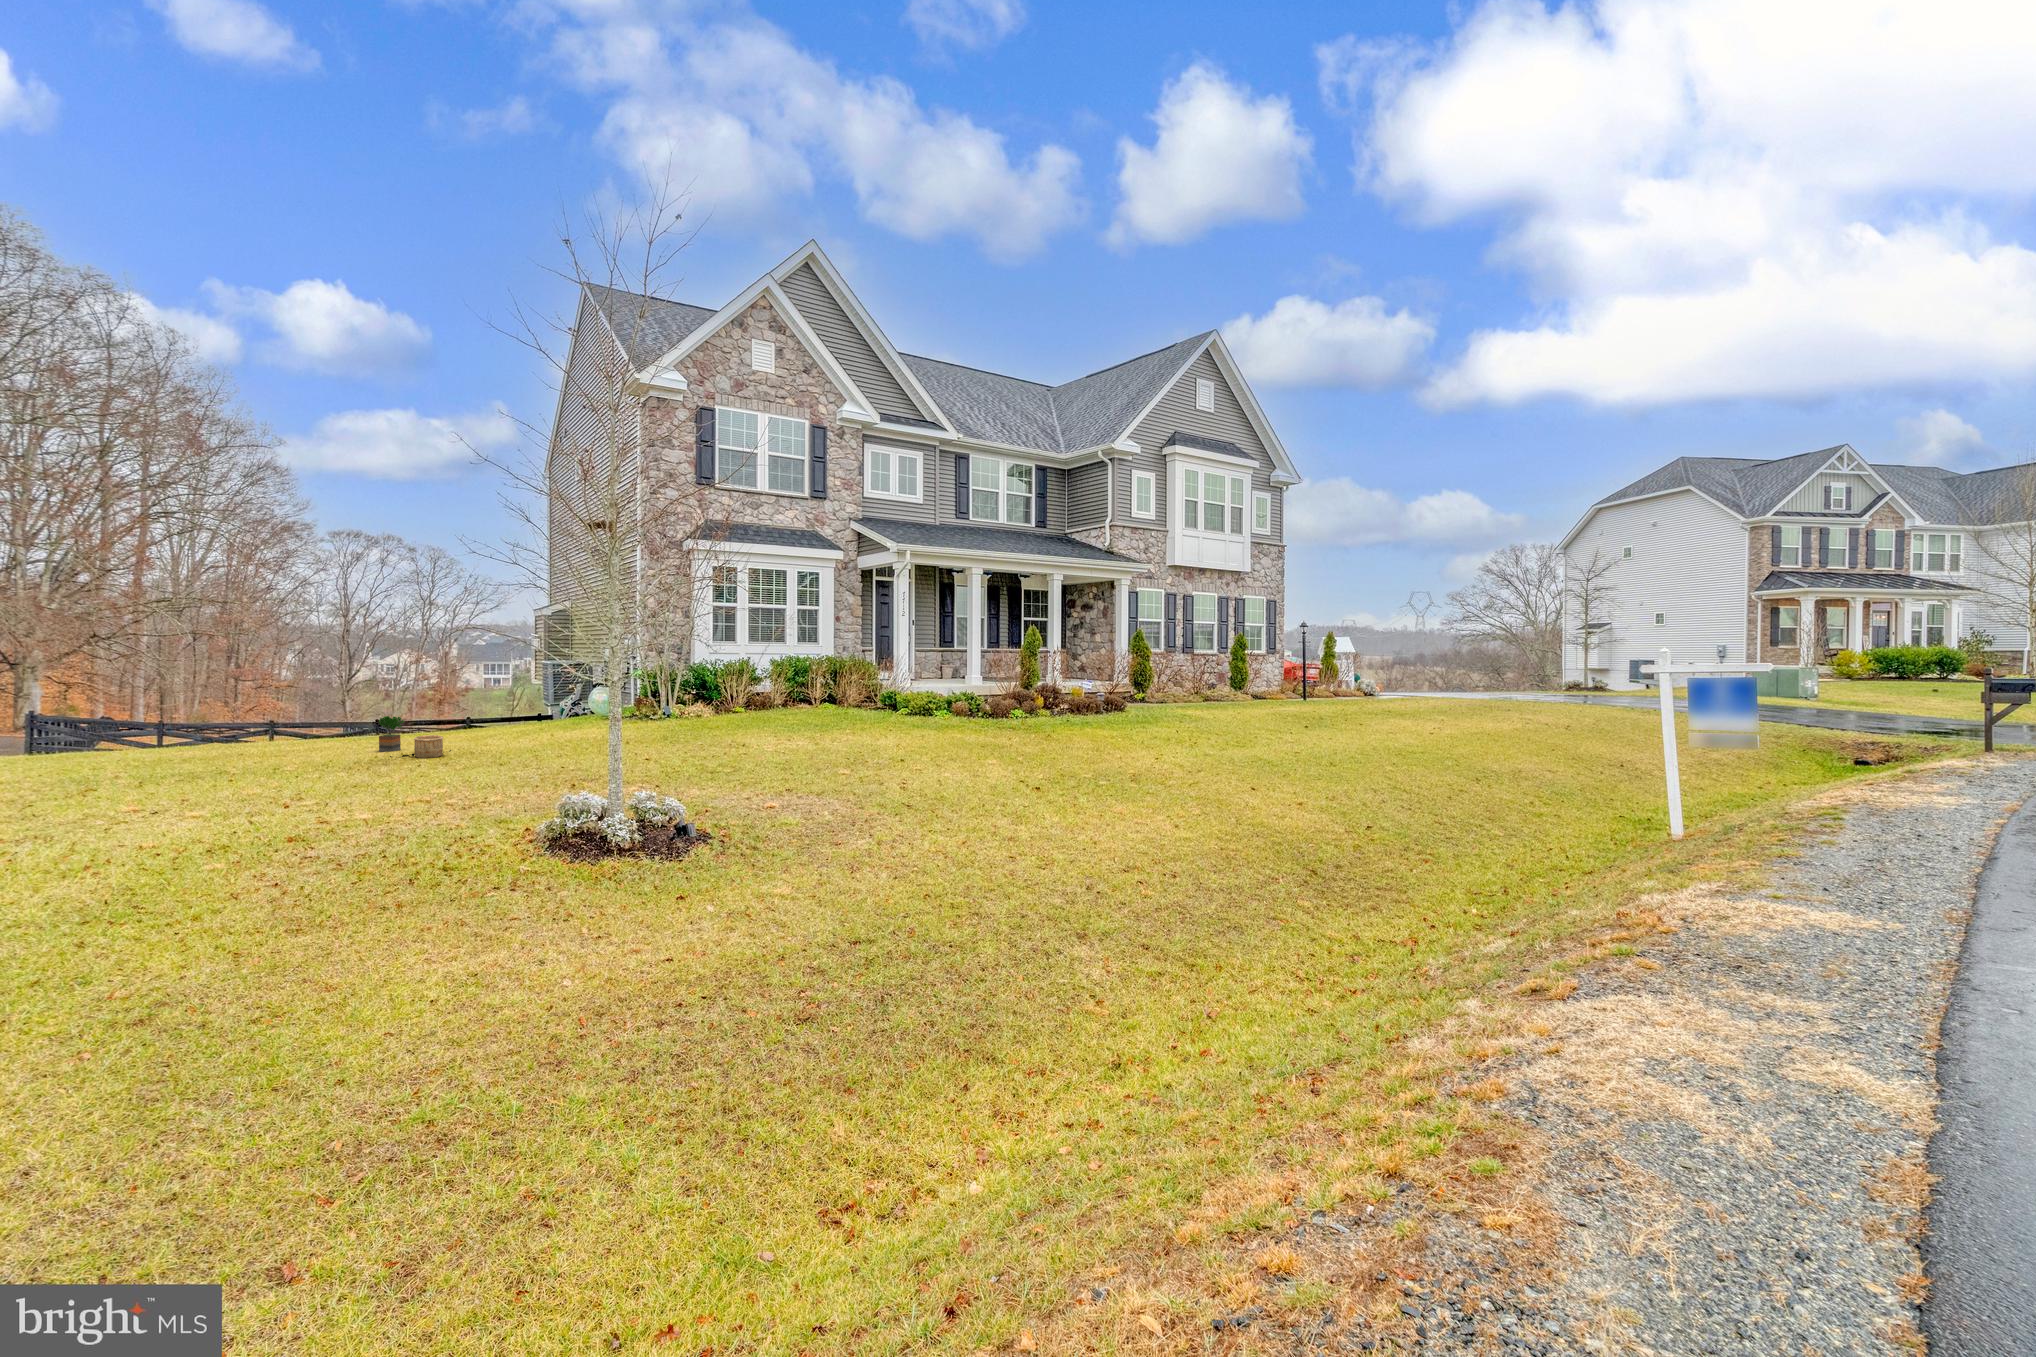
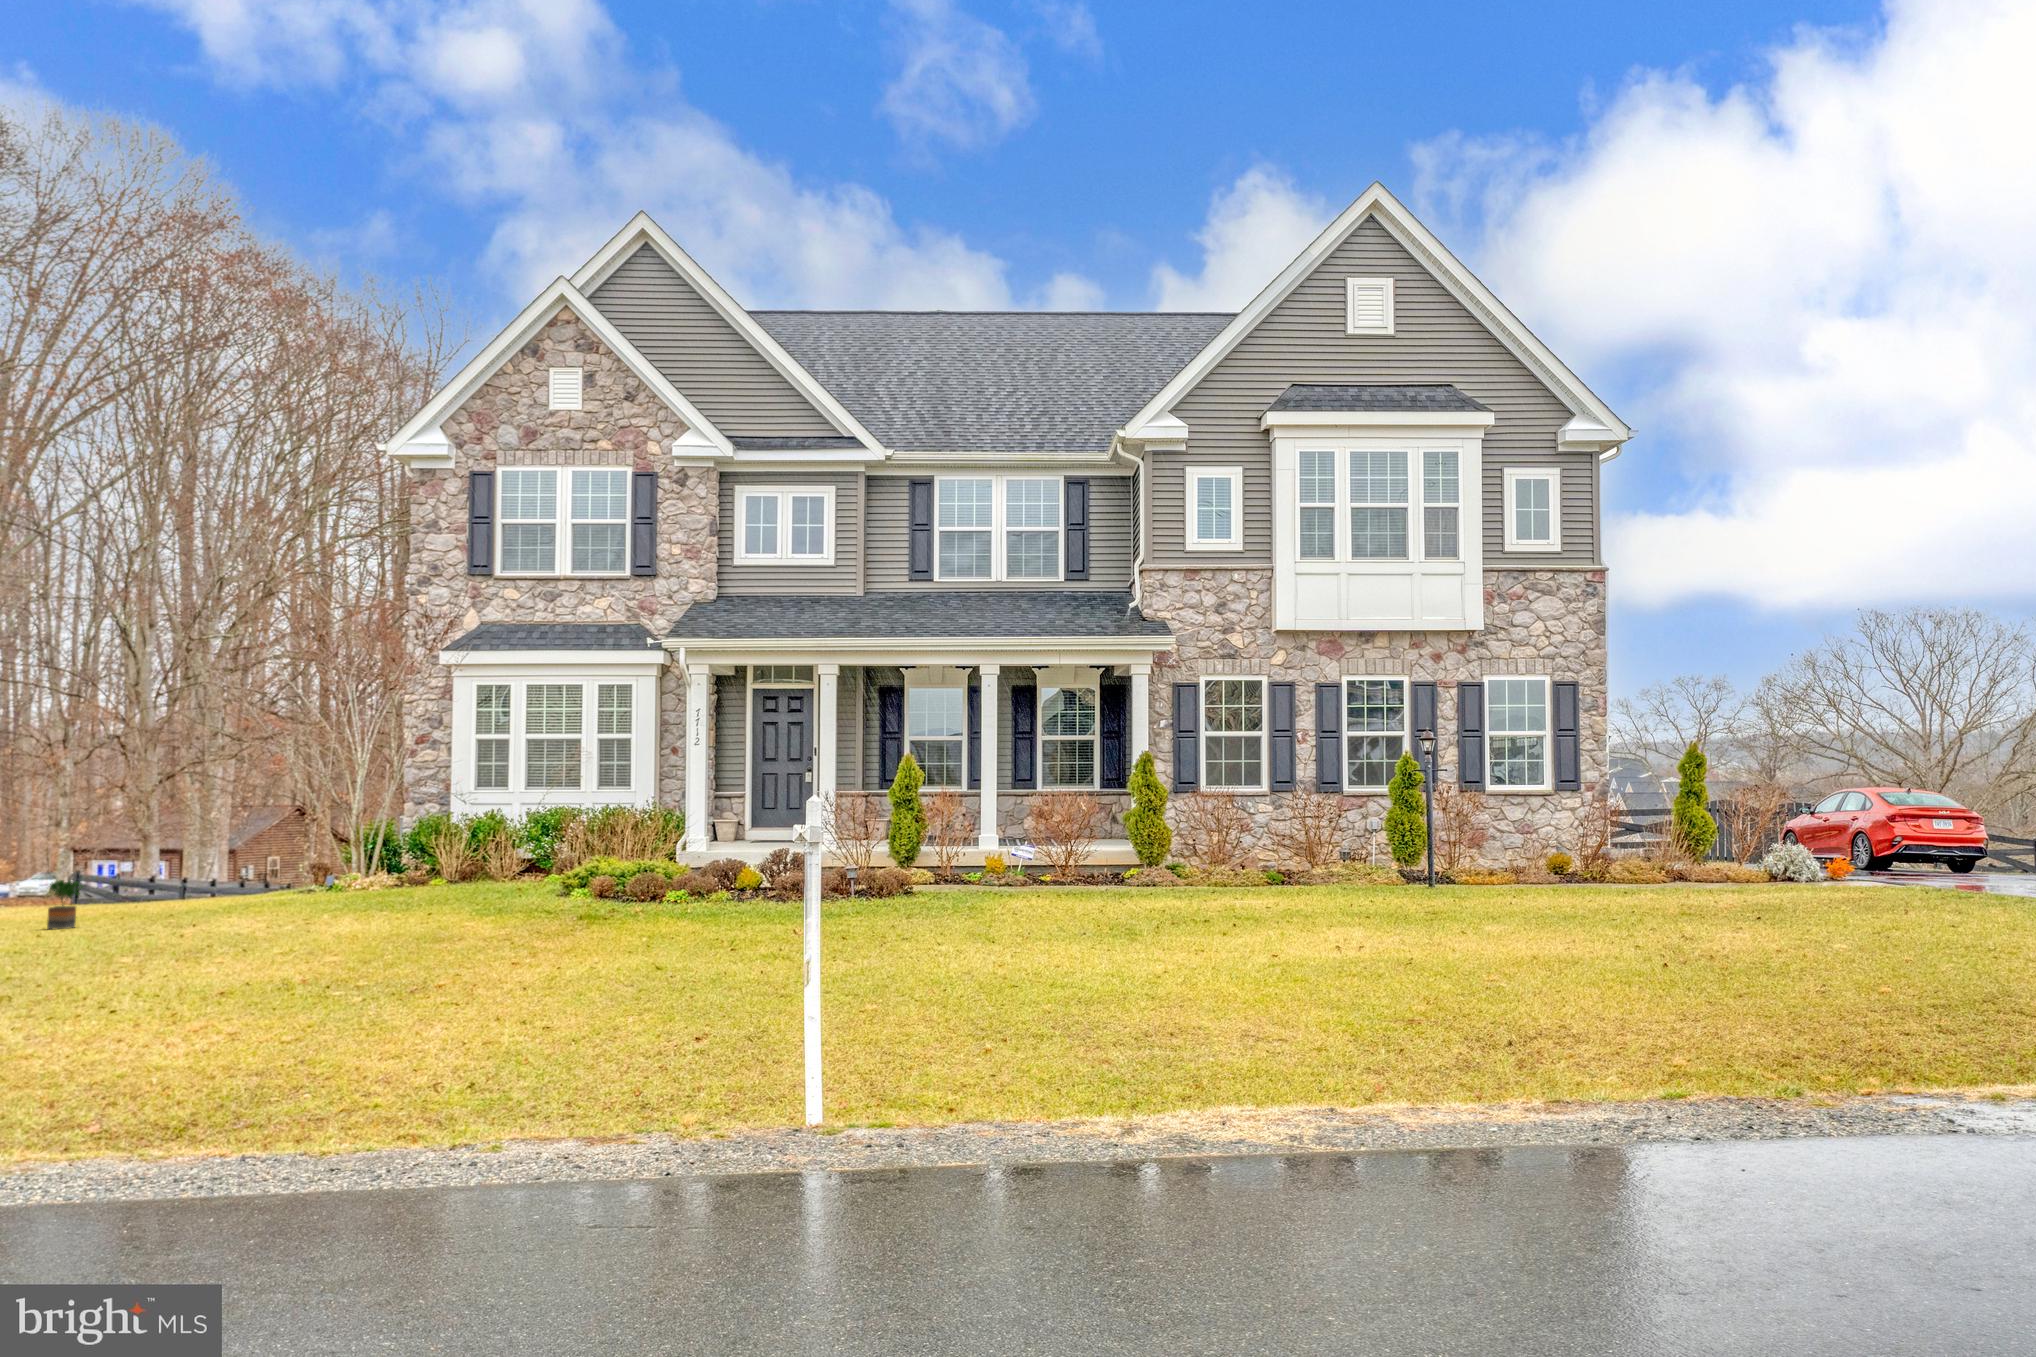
wooden bucket: present [414,735,443,758] -> none [102,904,142,934]

